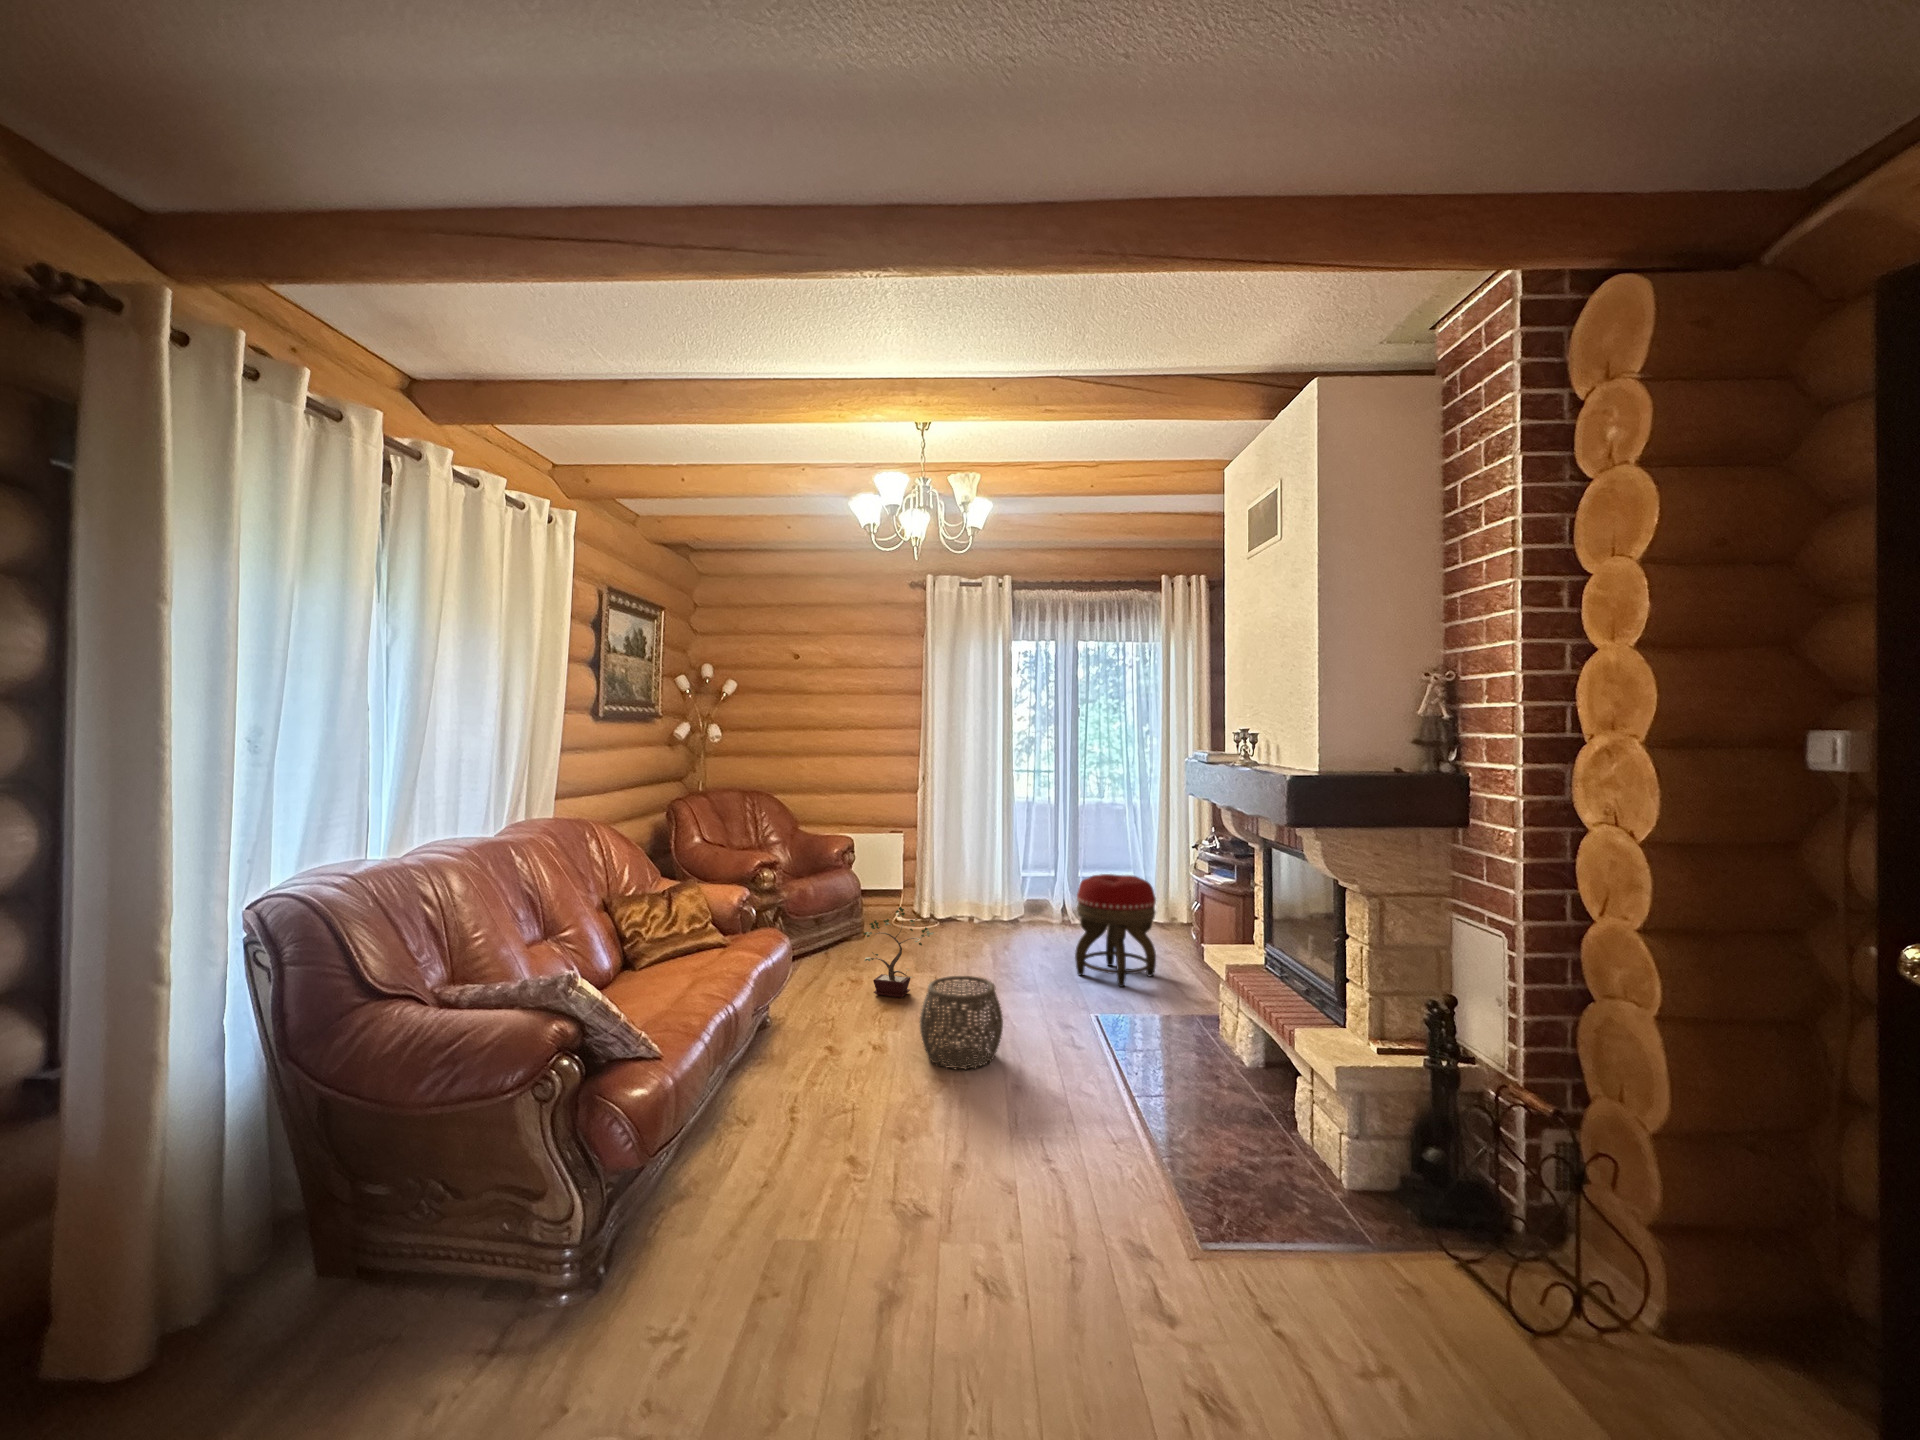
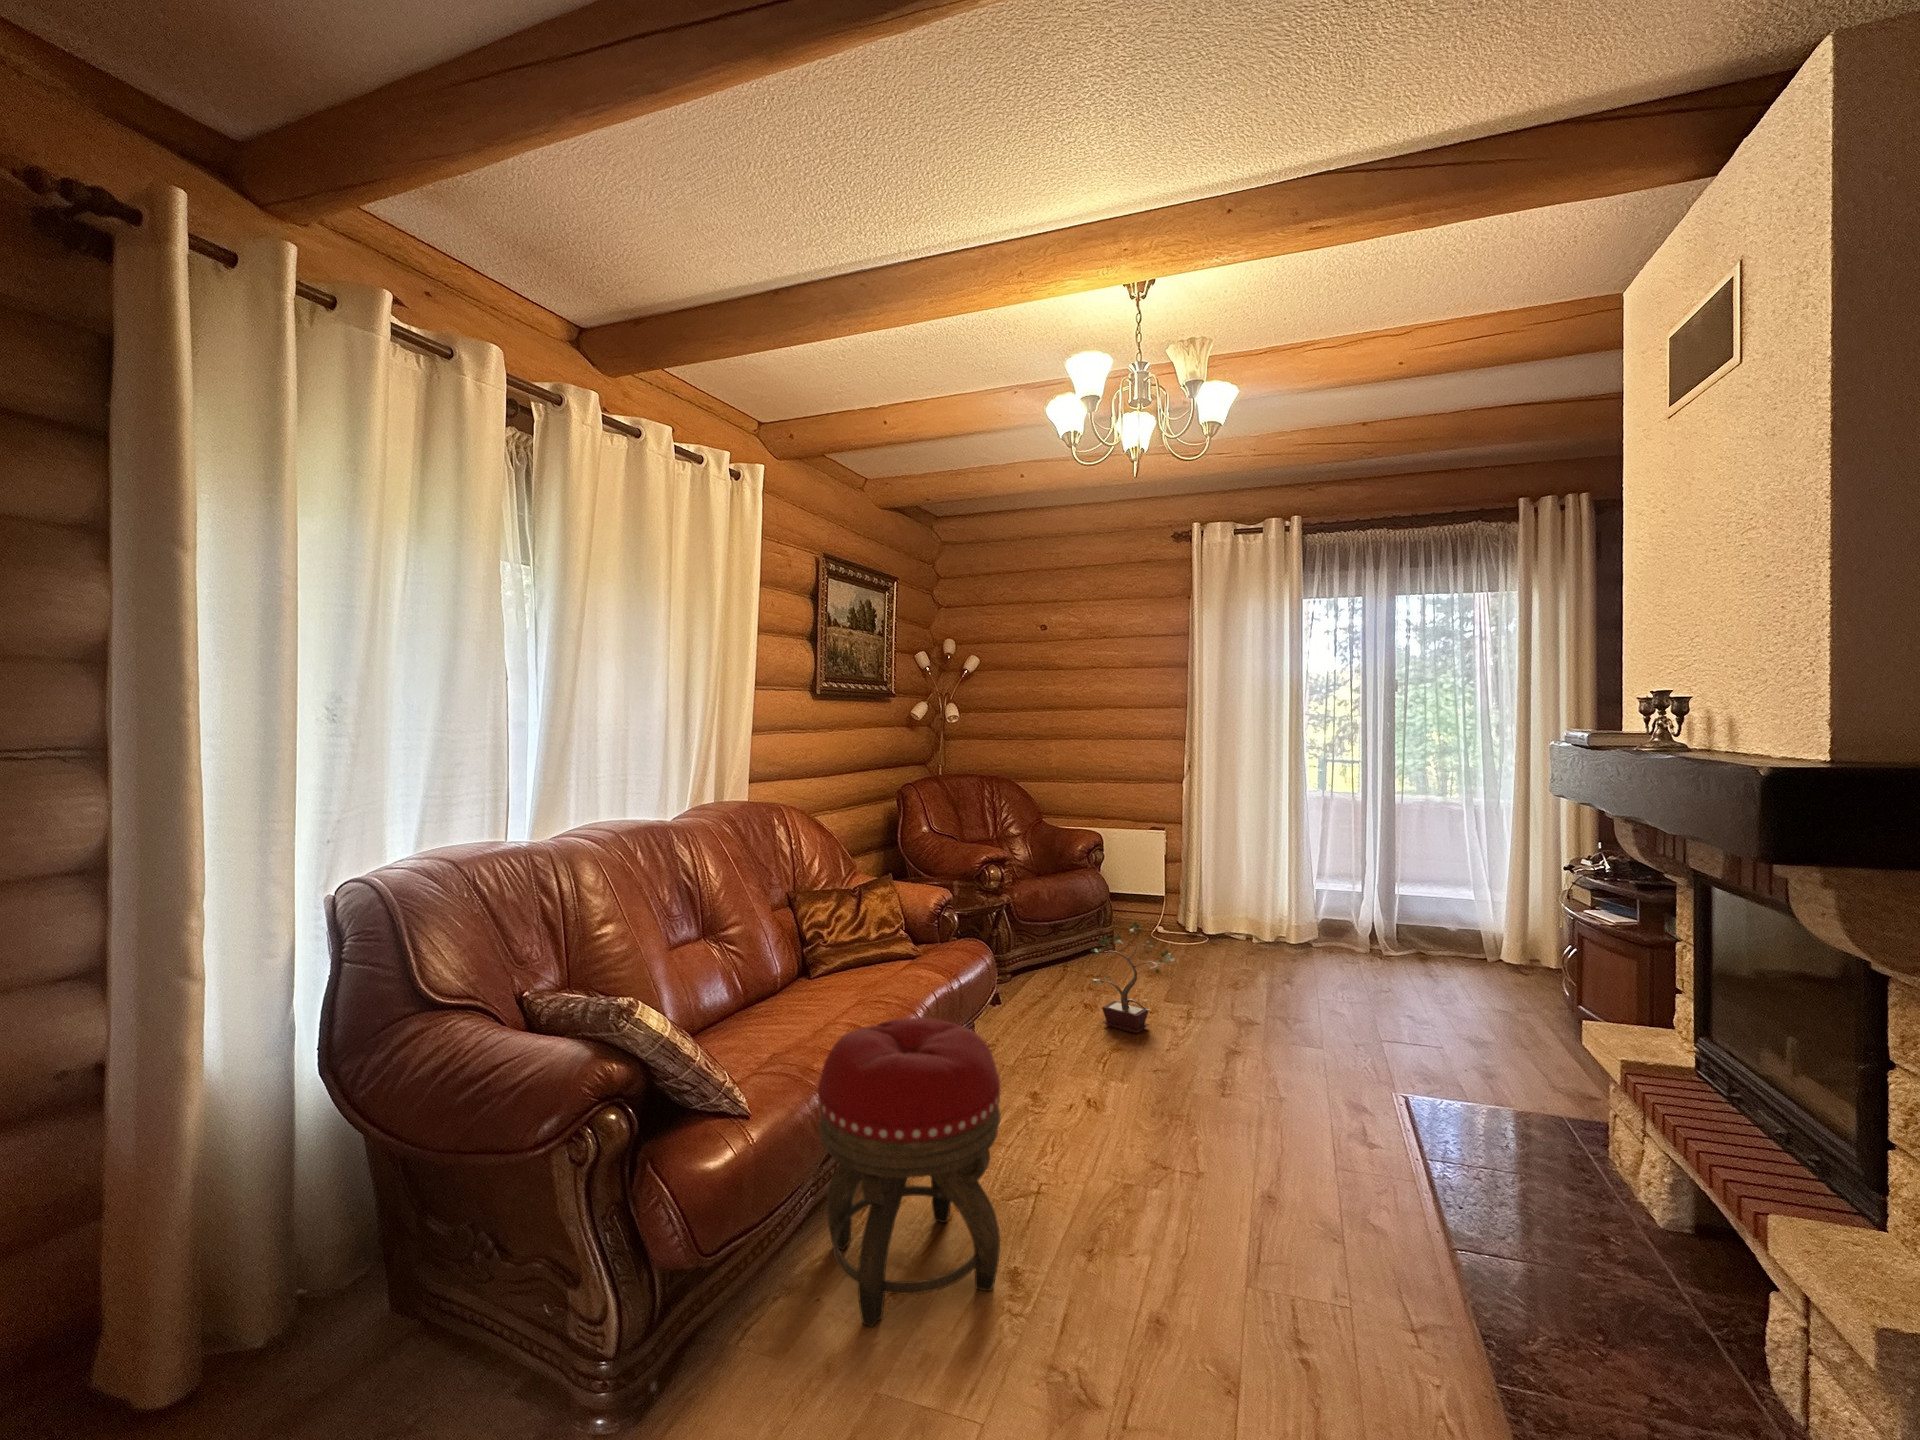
footstool: present [1075,874,1156,987] -> present [818,1018,1001,1327]
woven basket: present [920,976,1003,1069] -> none [1137,1024,1253,1156]

